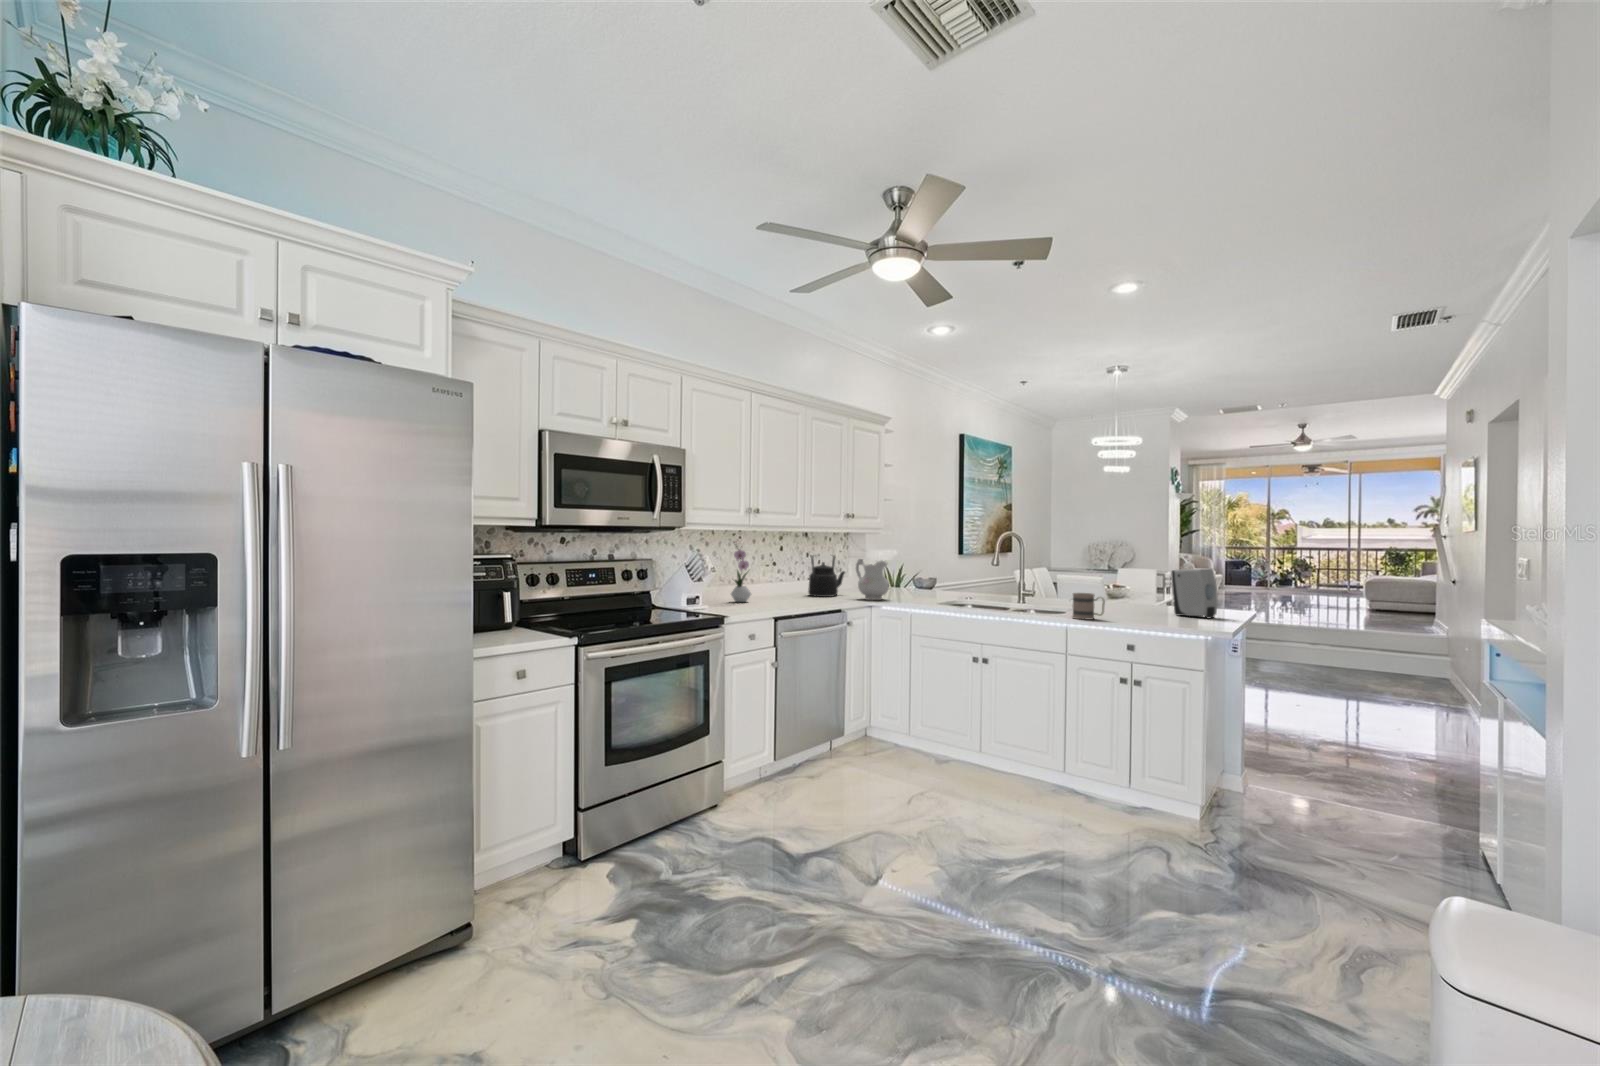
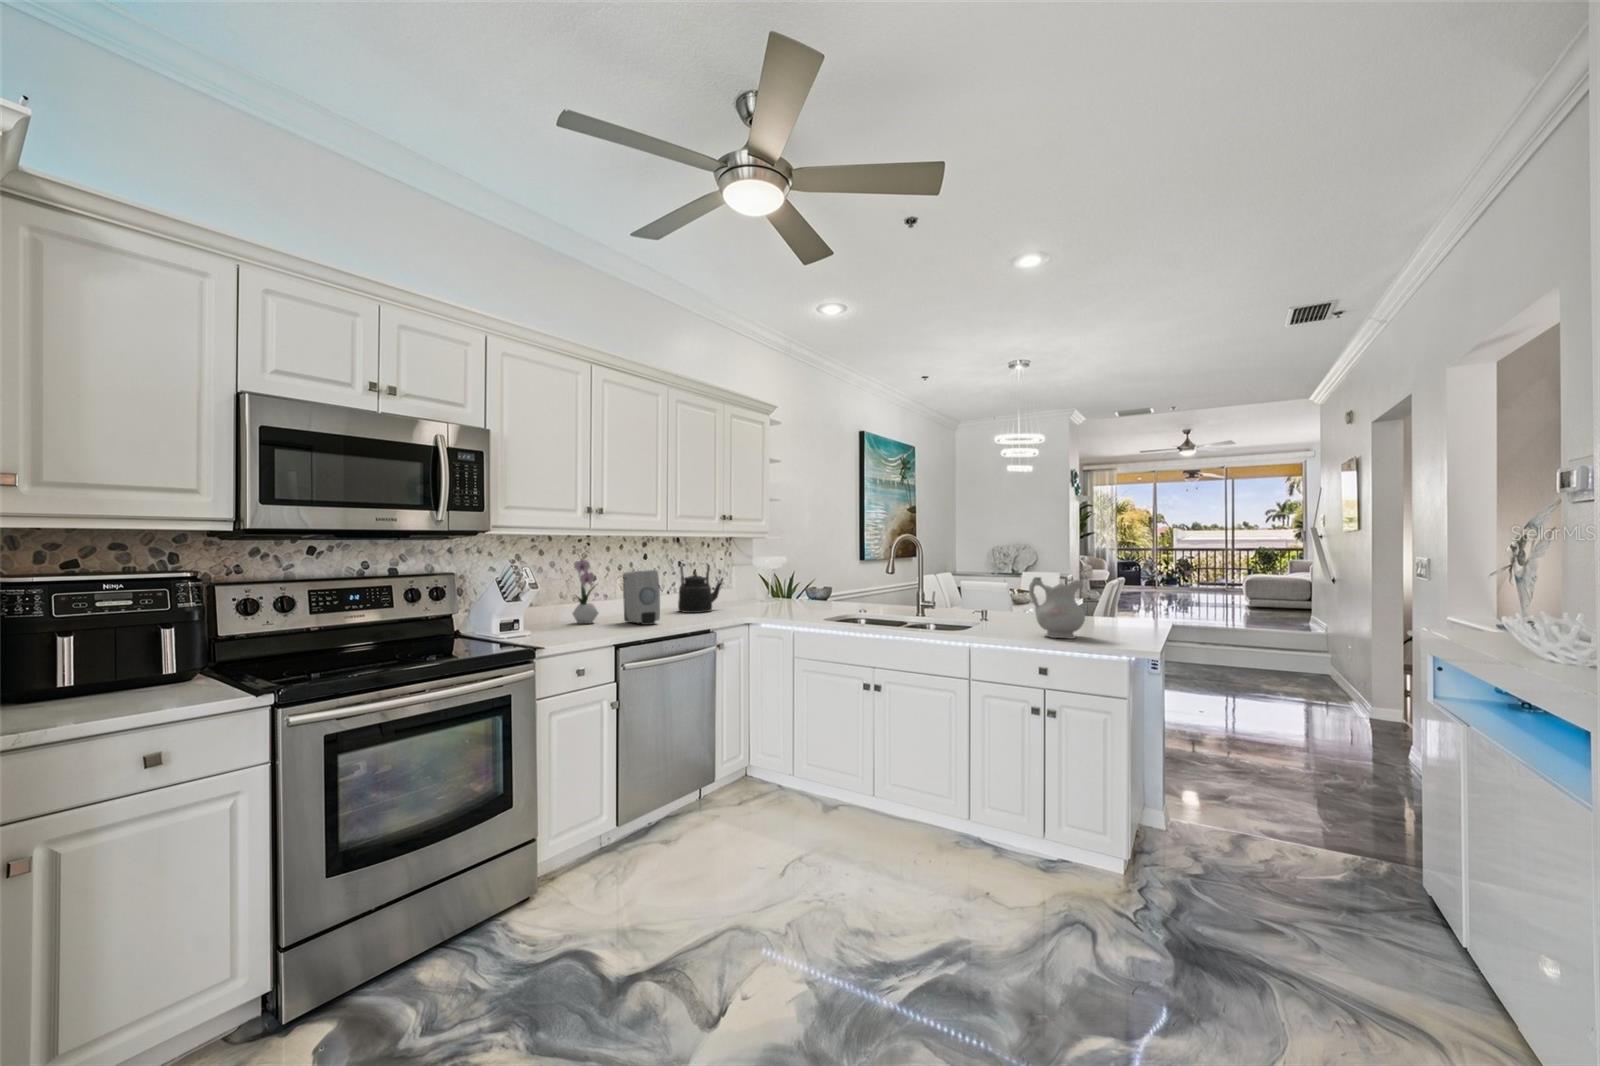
ceramic pitcher: present [856,559,889,600] -> present [1029,577,1085,639]
soap dispenser: present [1172,568,1217,618] -> present [623,570,660,625]
mug: present [1073,593,1105,619] -> none [975,607,1012,639]

